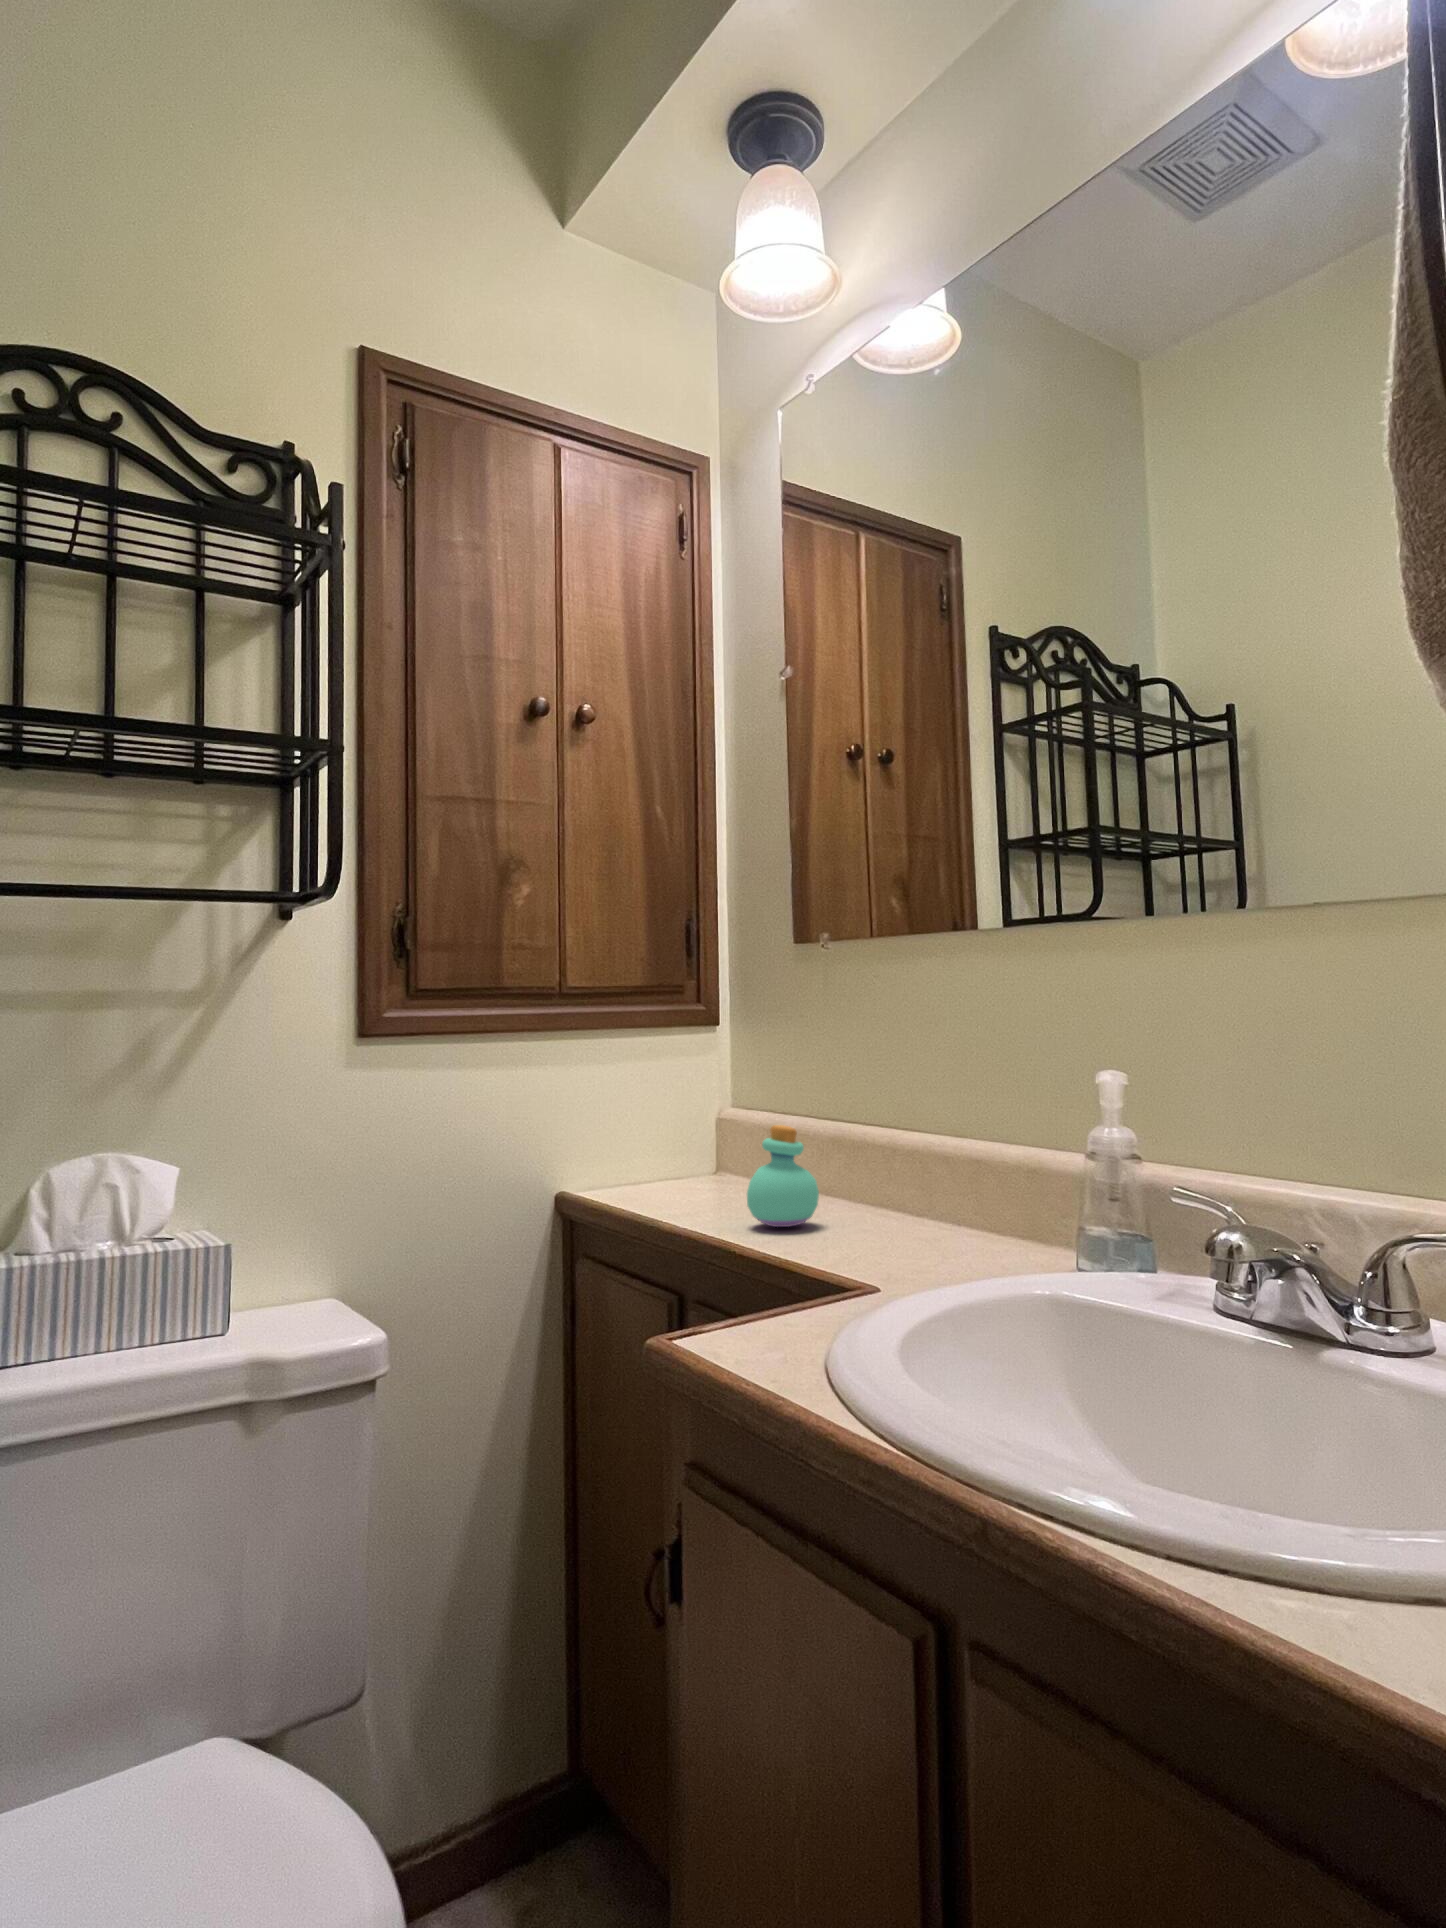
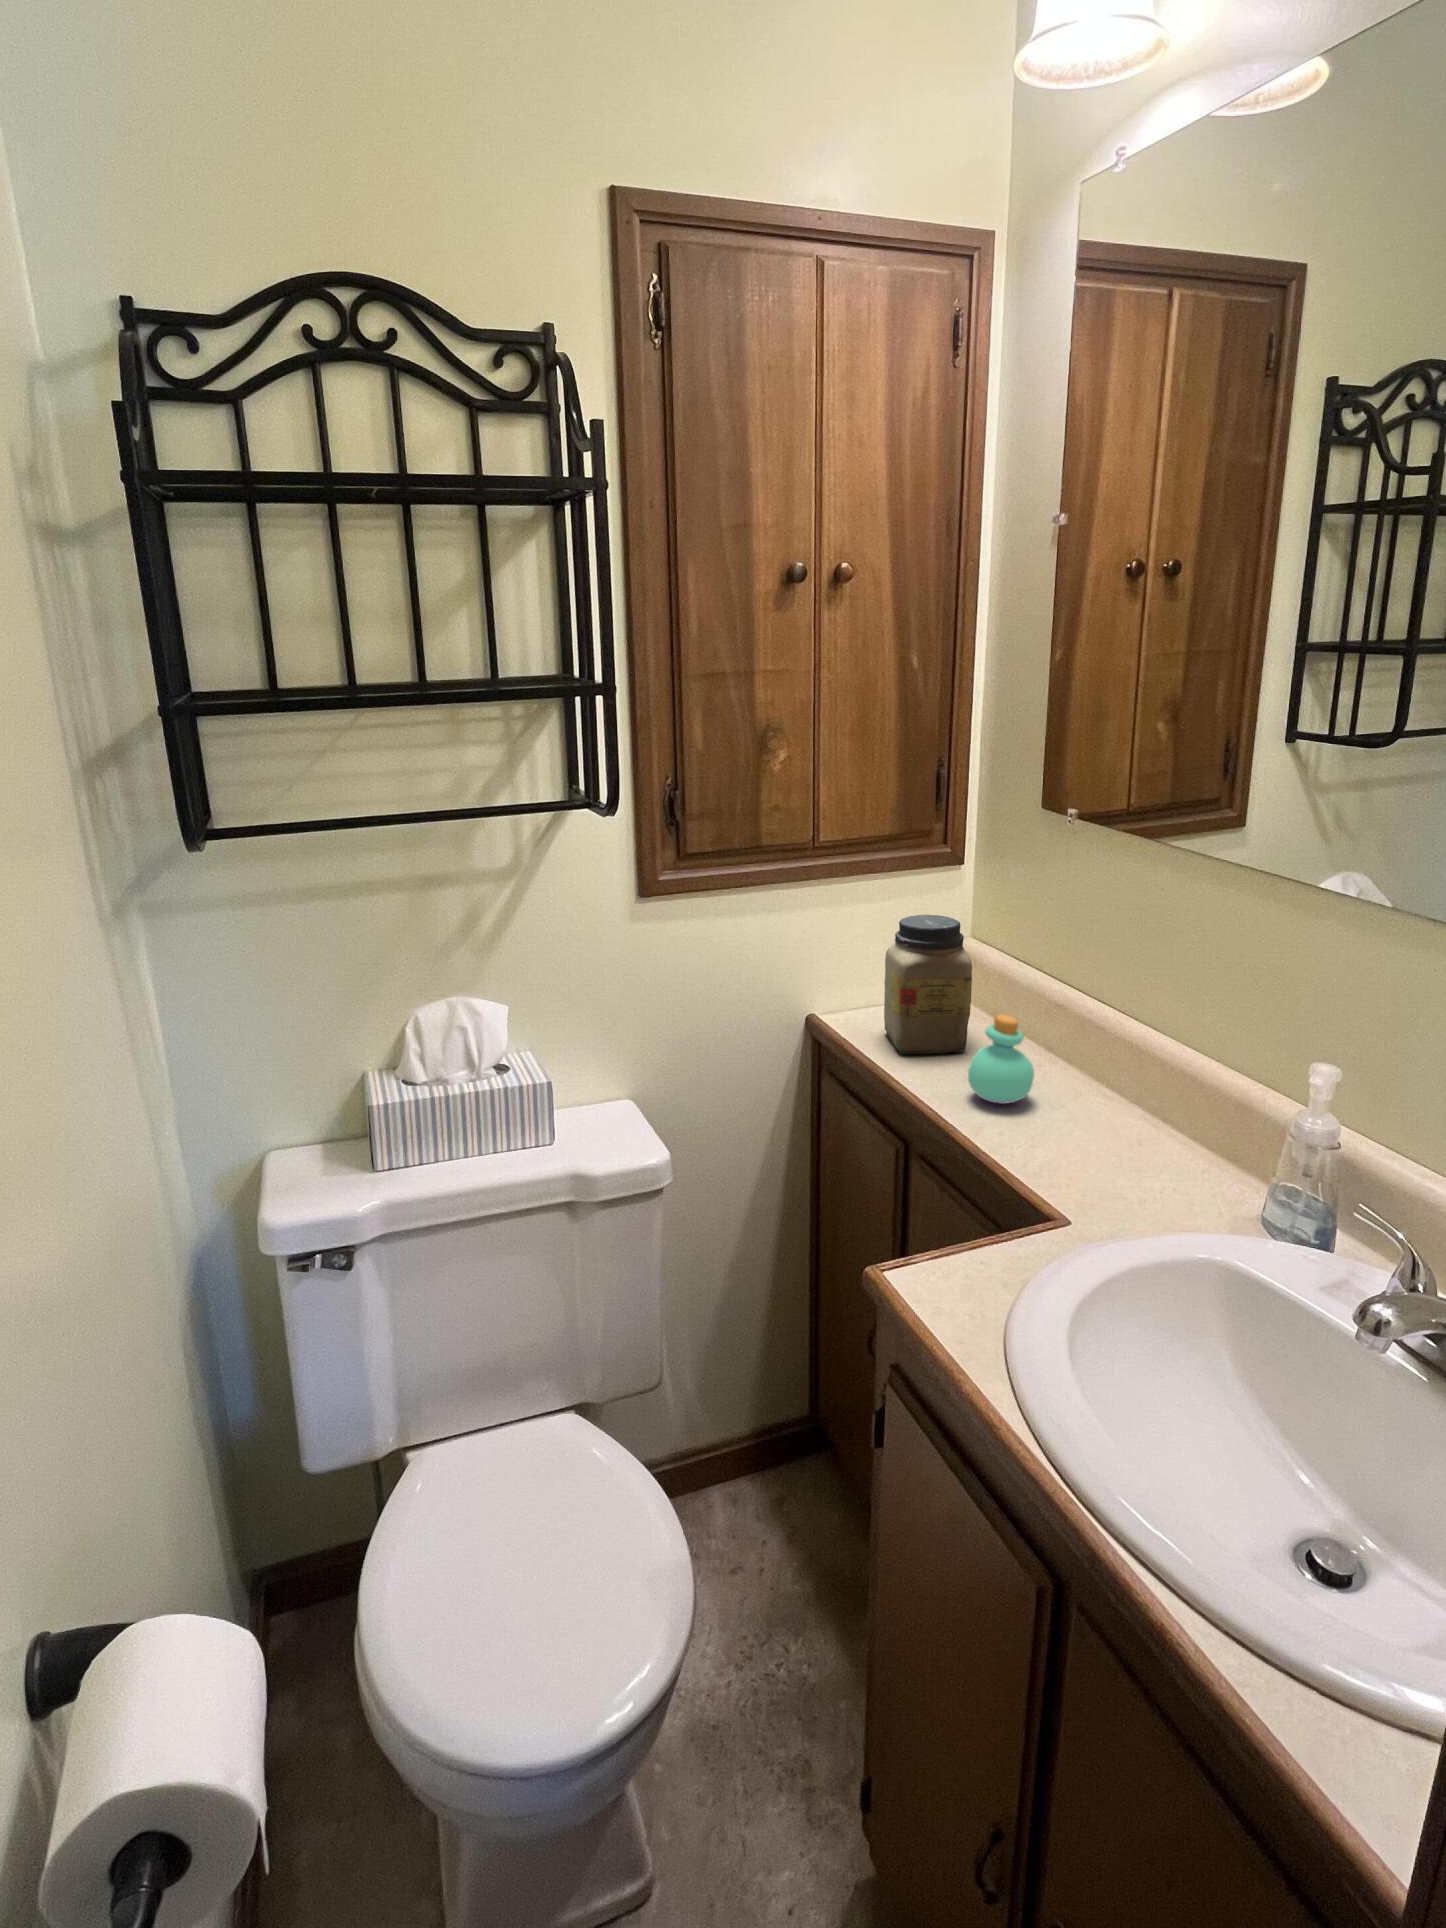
jar: none [645,1058,742,1210] -> present [884,915,972,1054]

